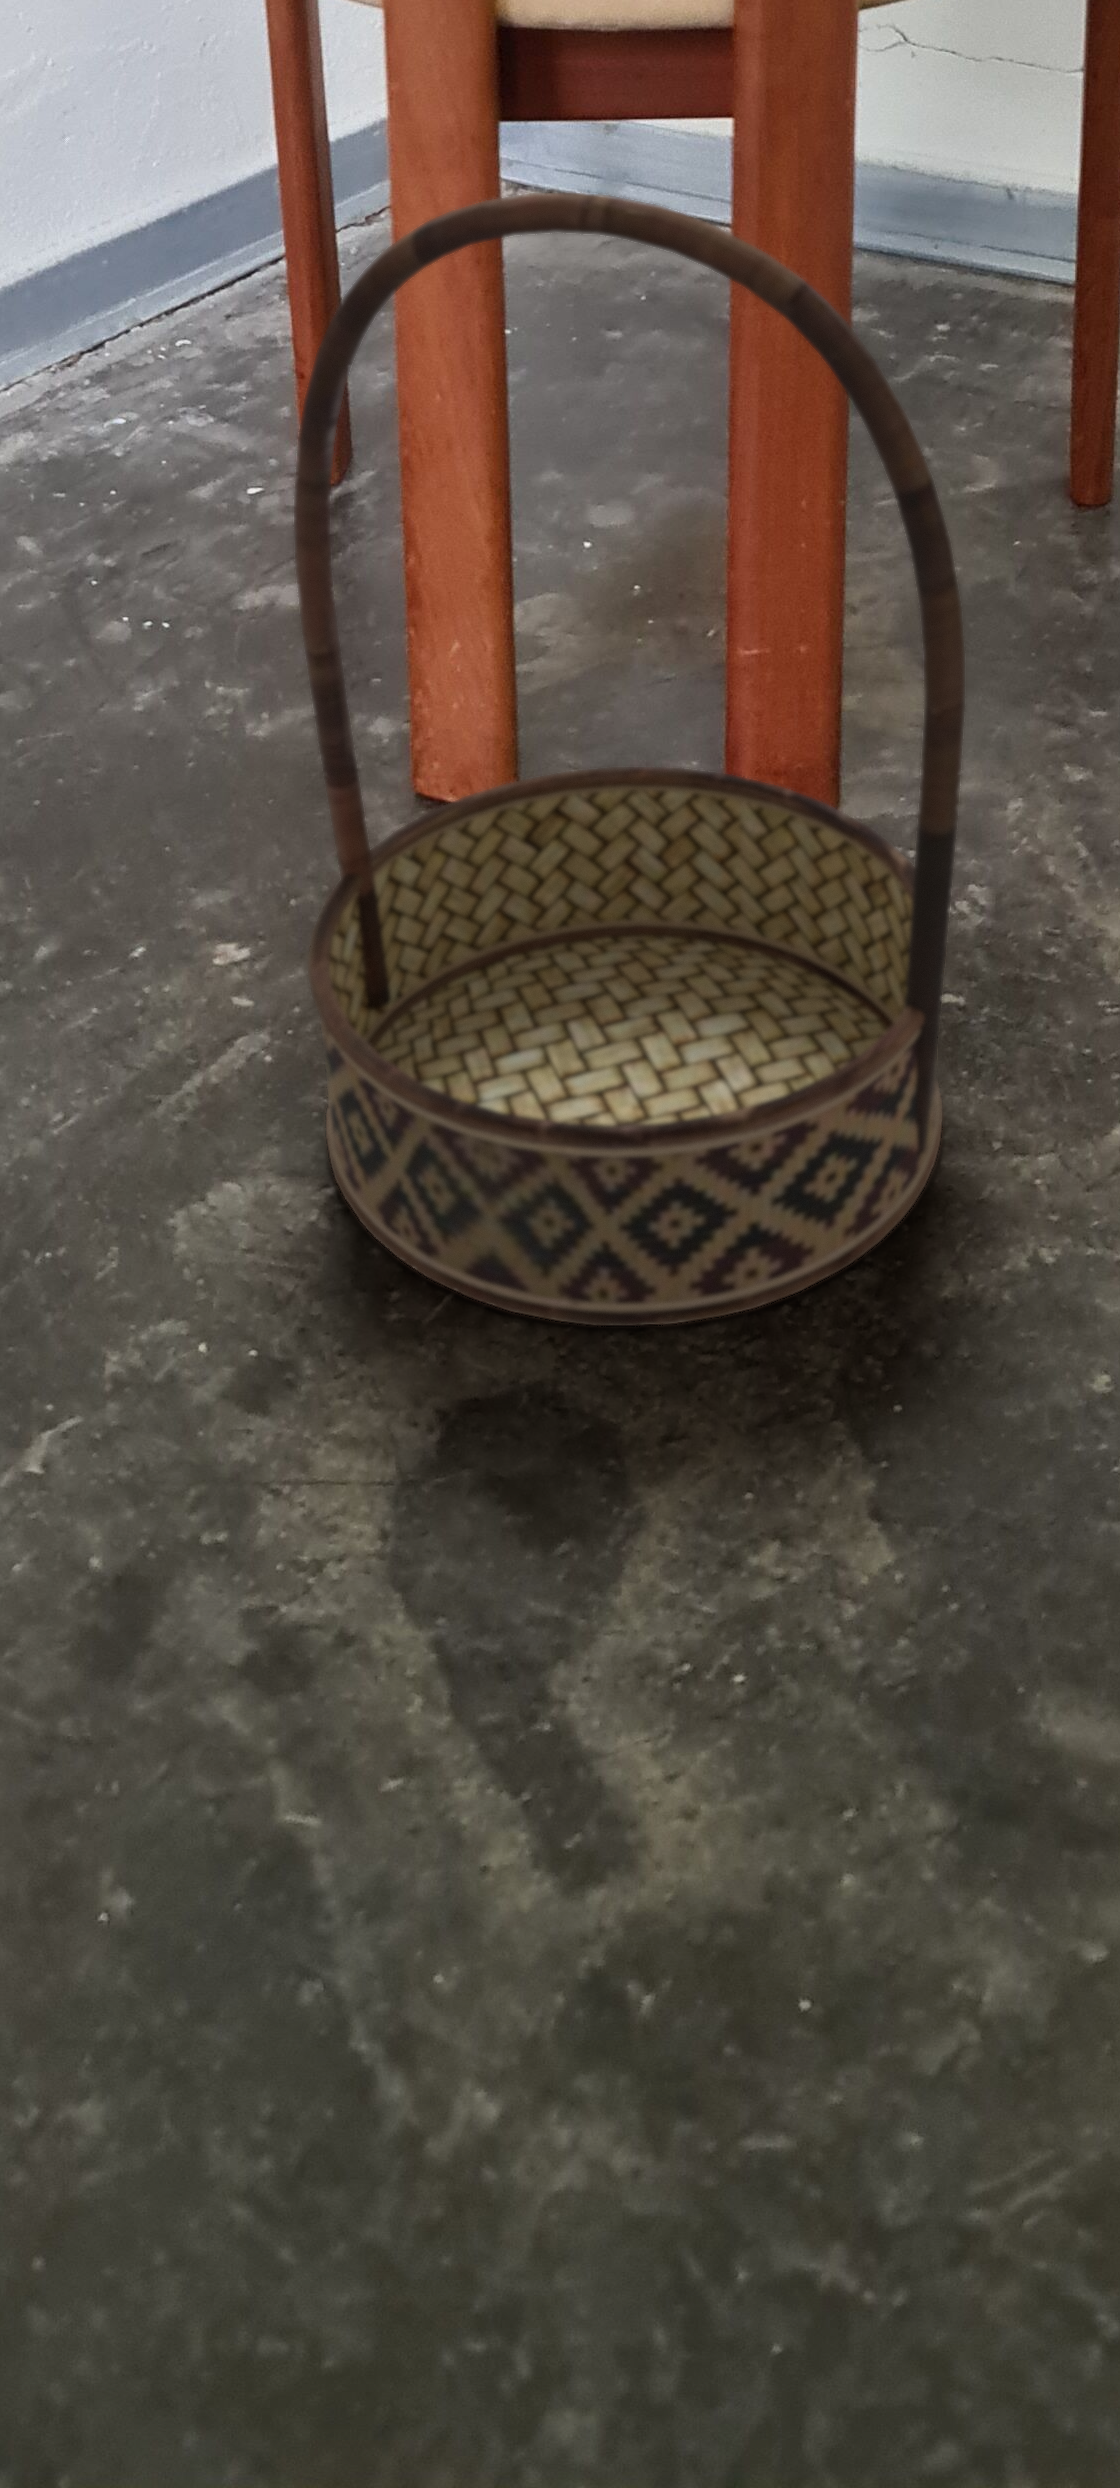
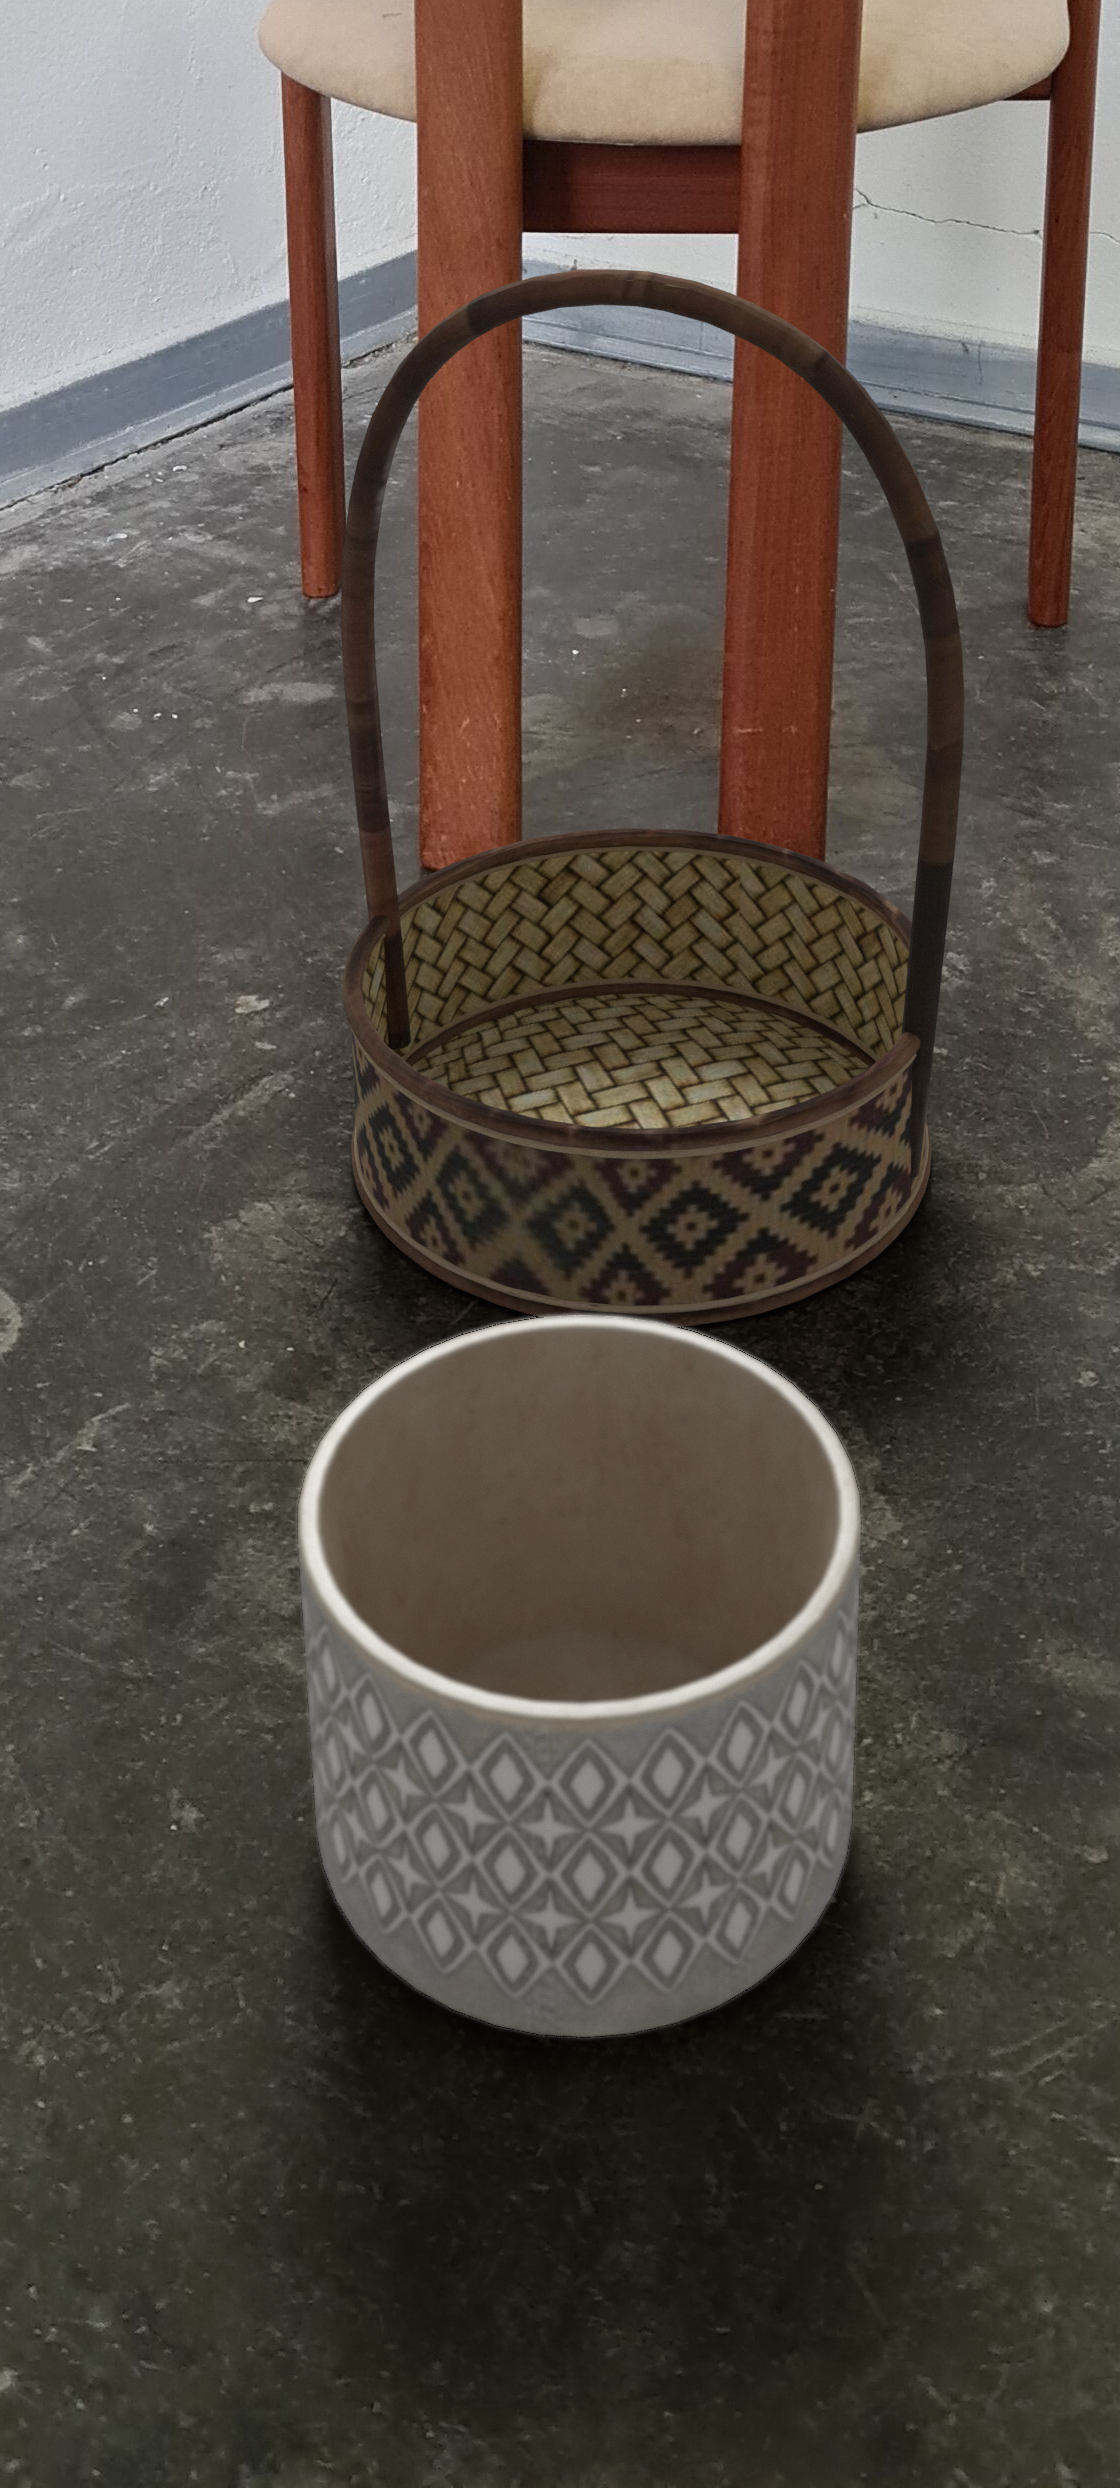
planter: none [210,1372,829,2183] -> present [298,1316,861,2037]

